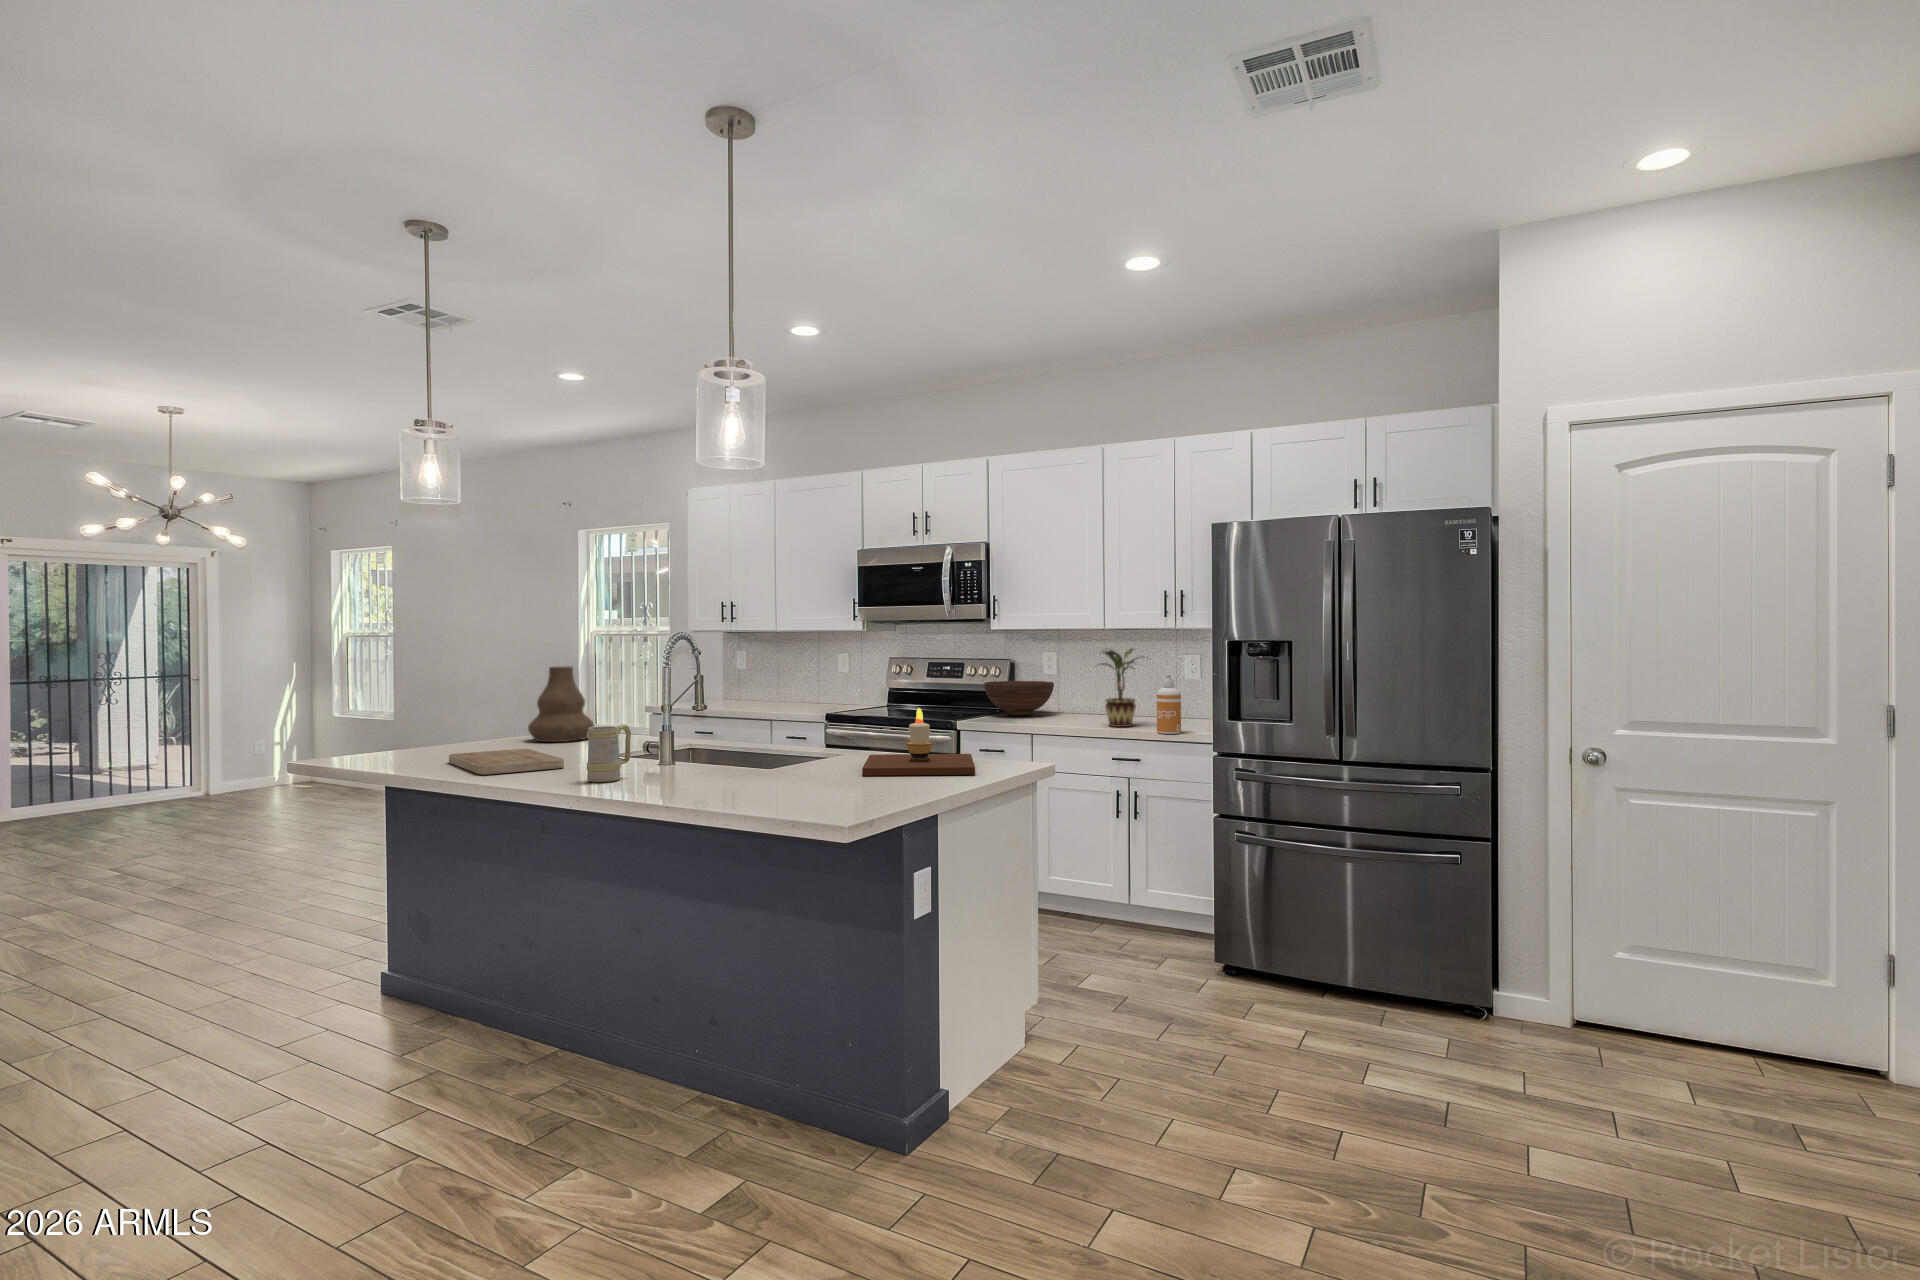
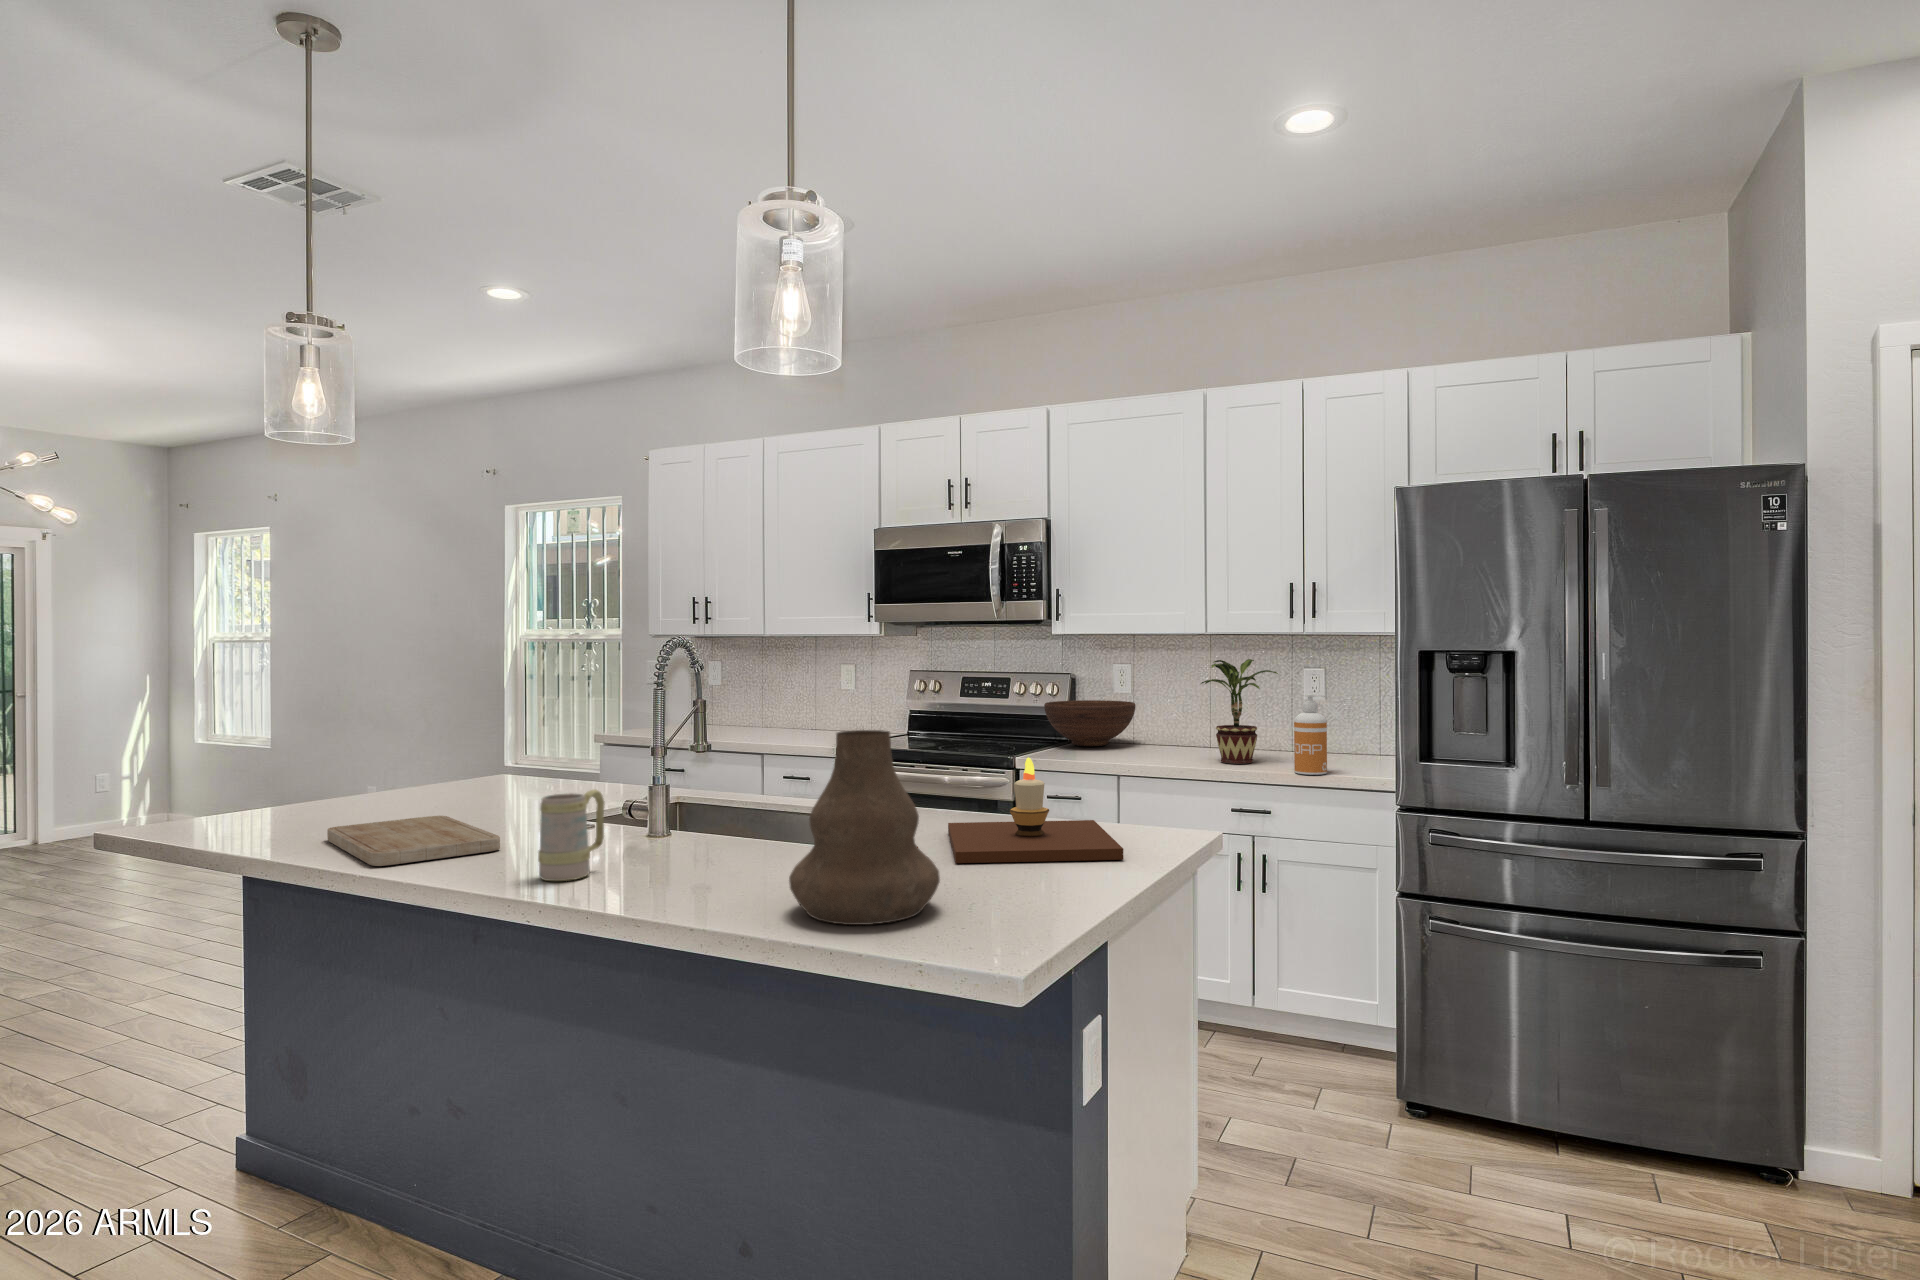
vase: present [528,666,594,742] -> present [789,730,940,925]

